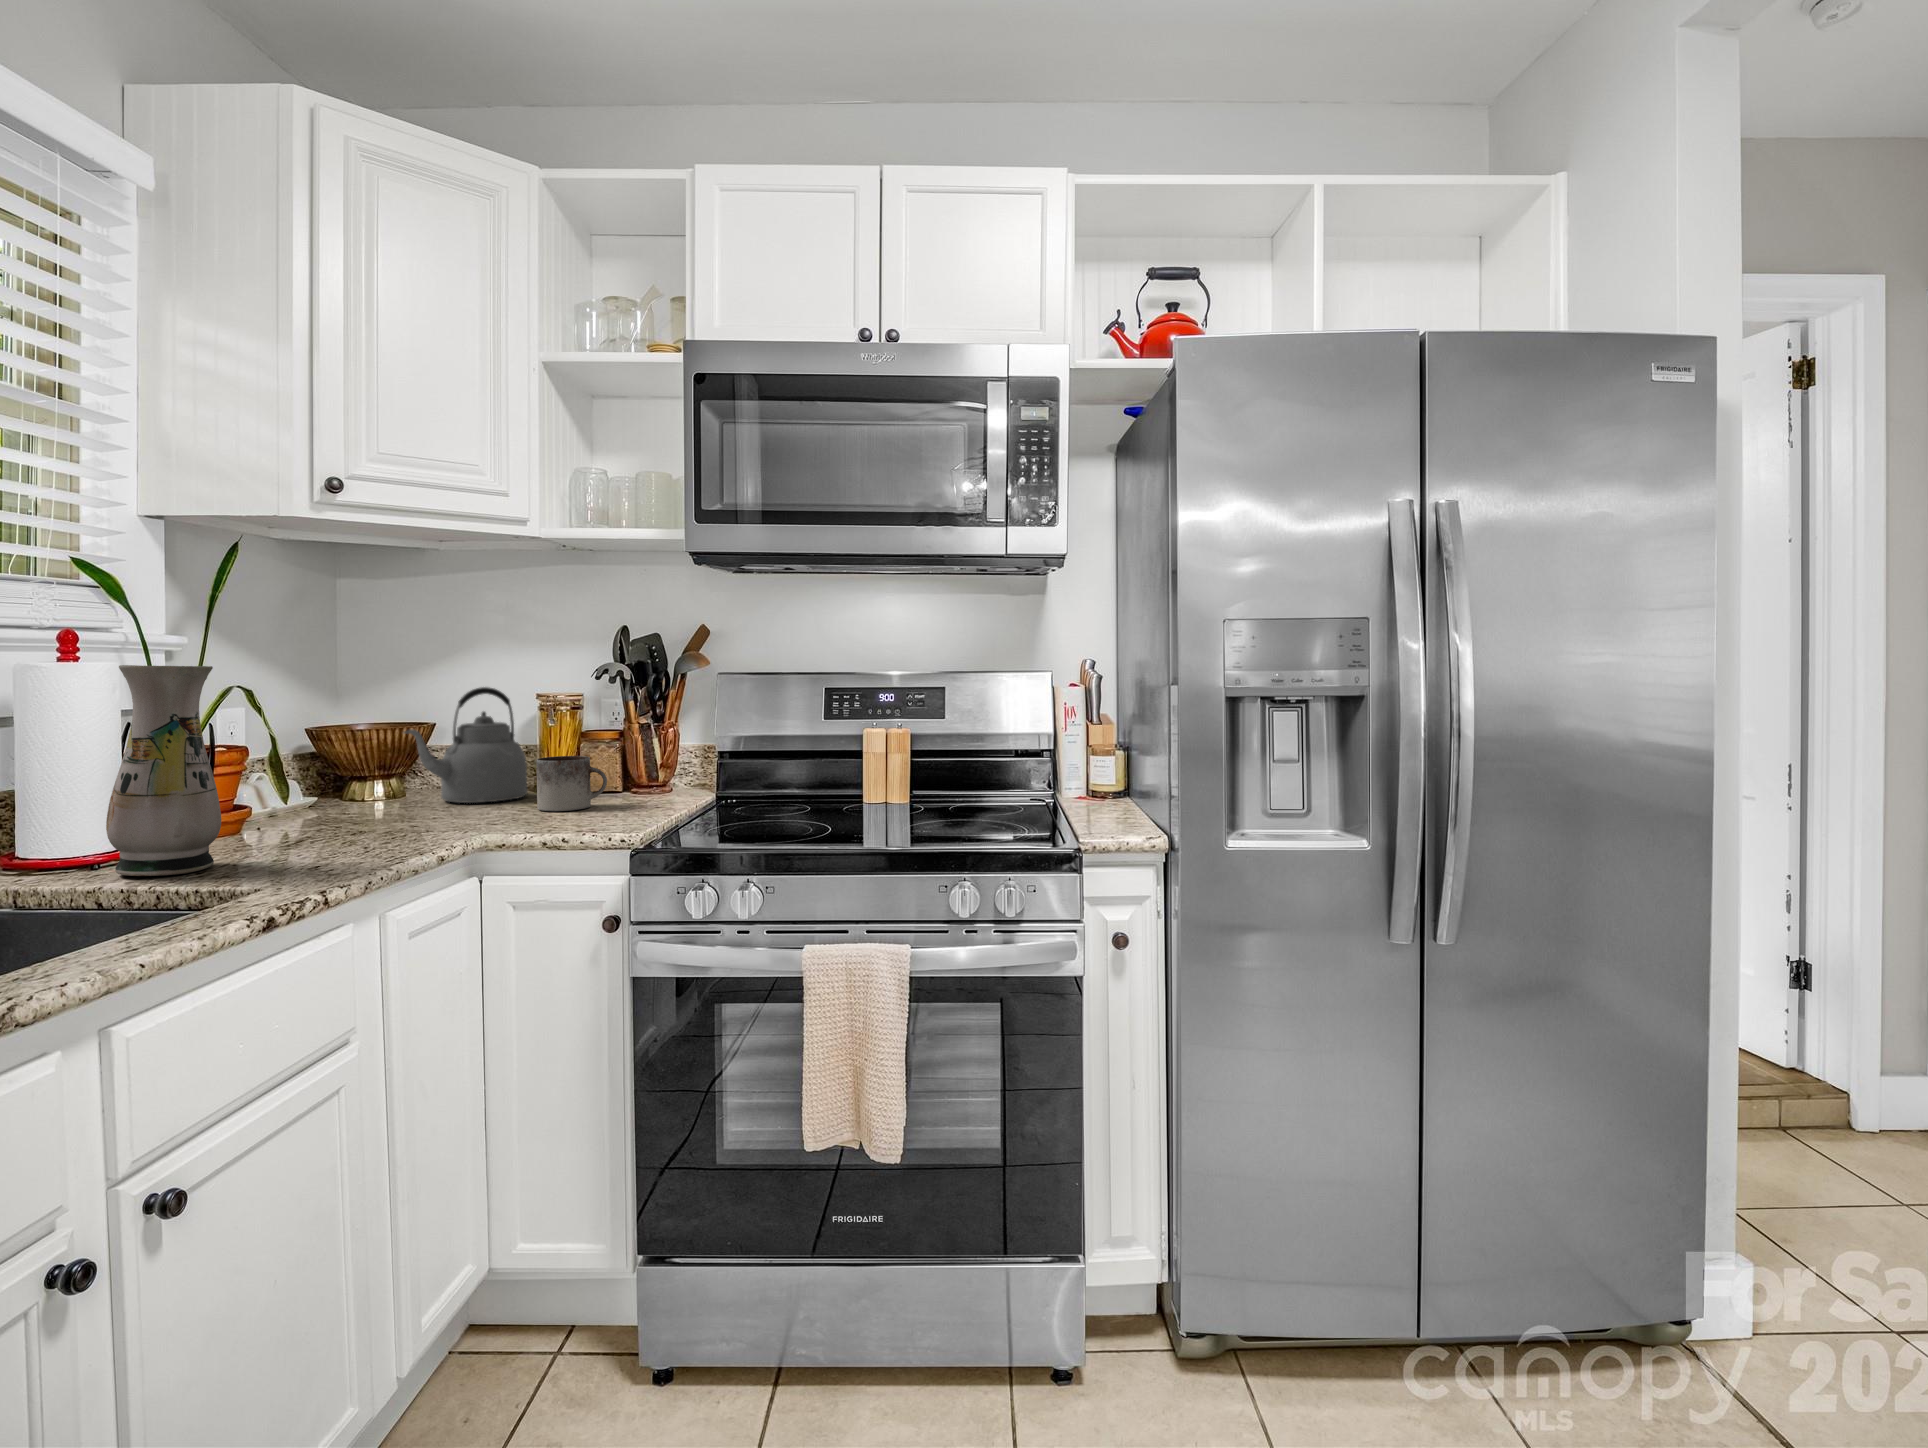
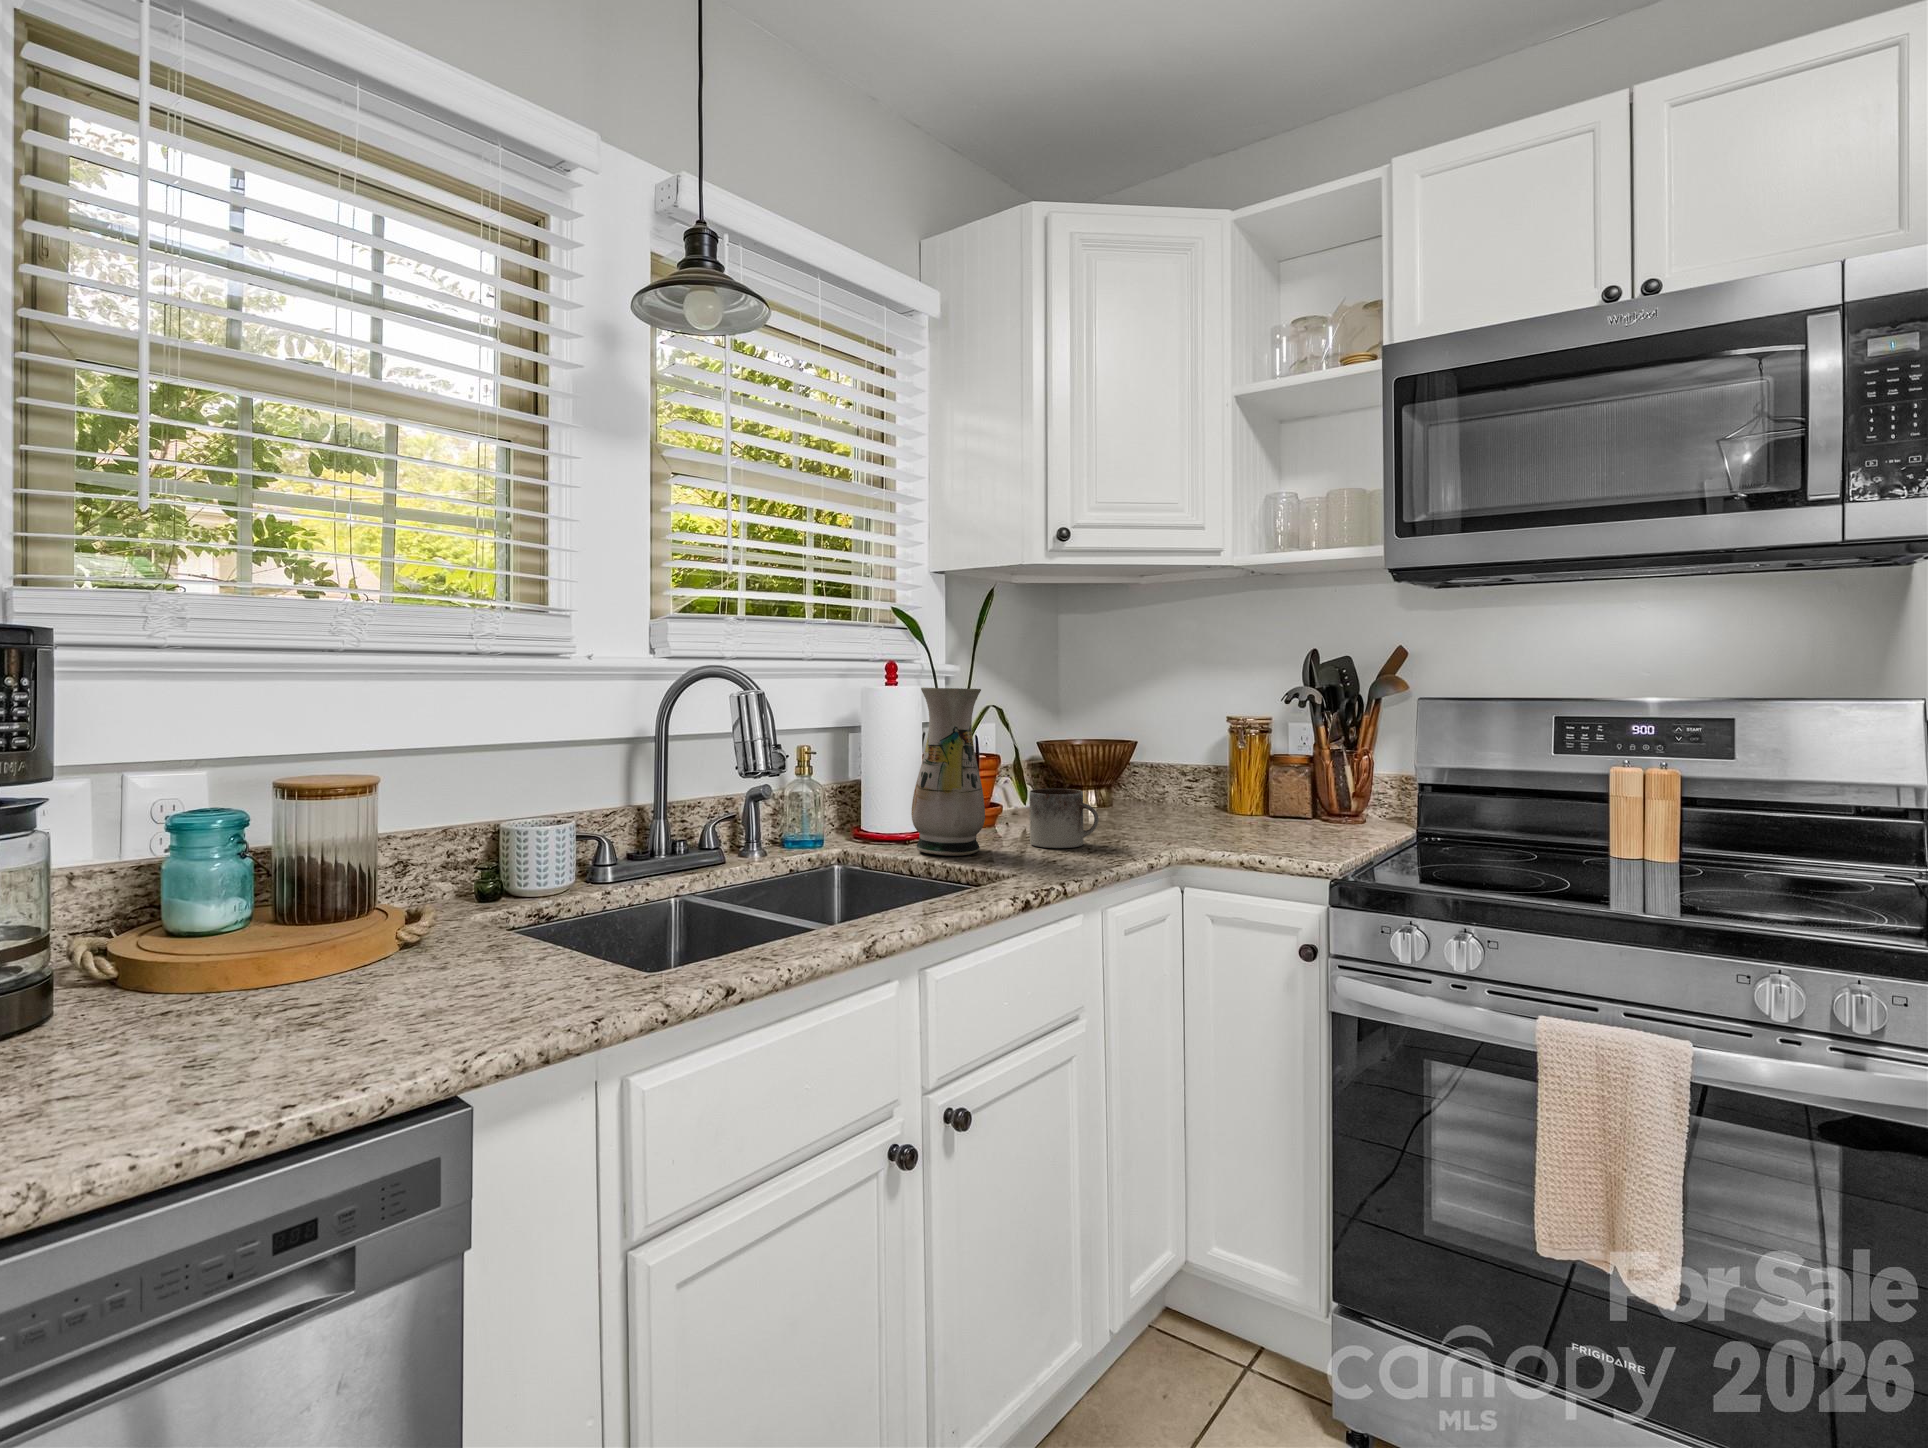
kettle: present [404,687,528,803] -> none [1115,710,1220,816]
mug: present [536,756,607,811] -> present [1030,789,1099,848]

